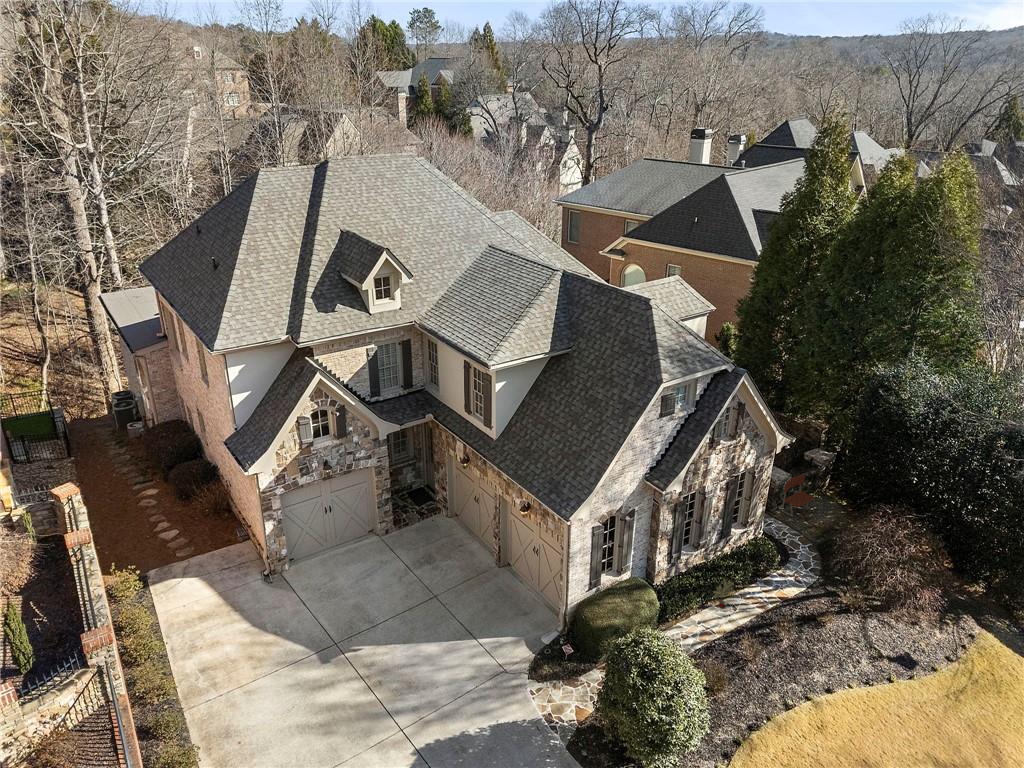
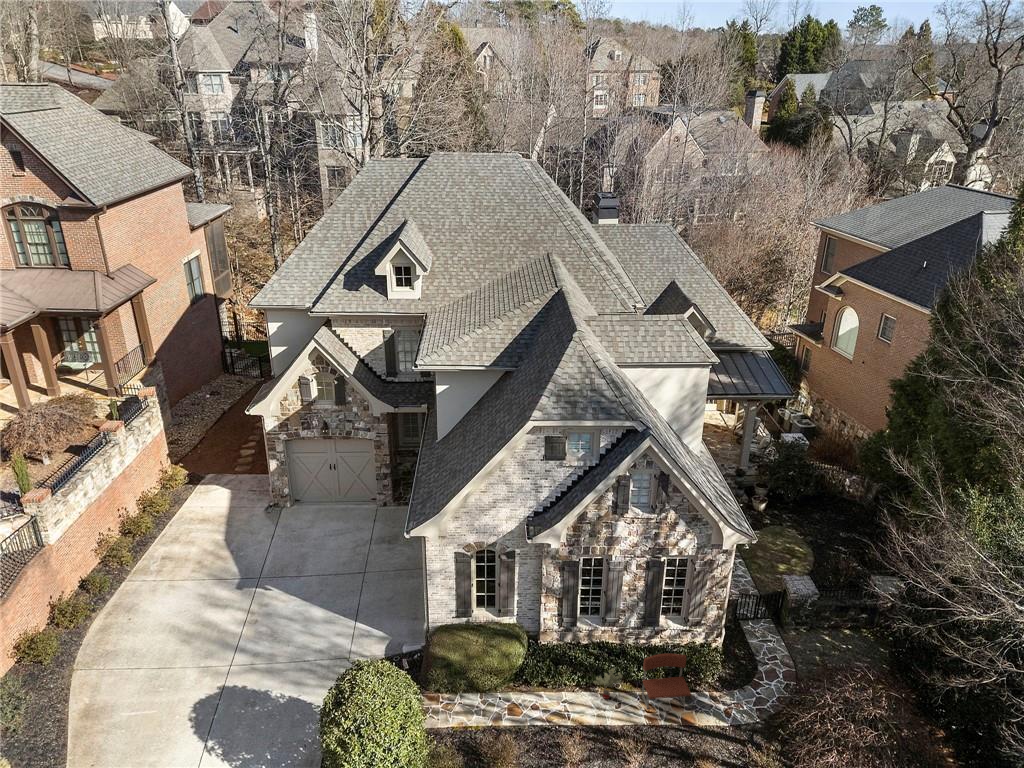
bench: present [781,475,815,516] -> present [641,653,691,708]

